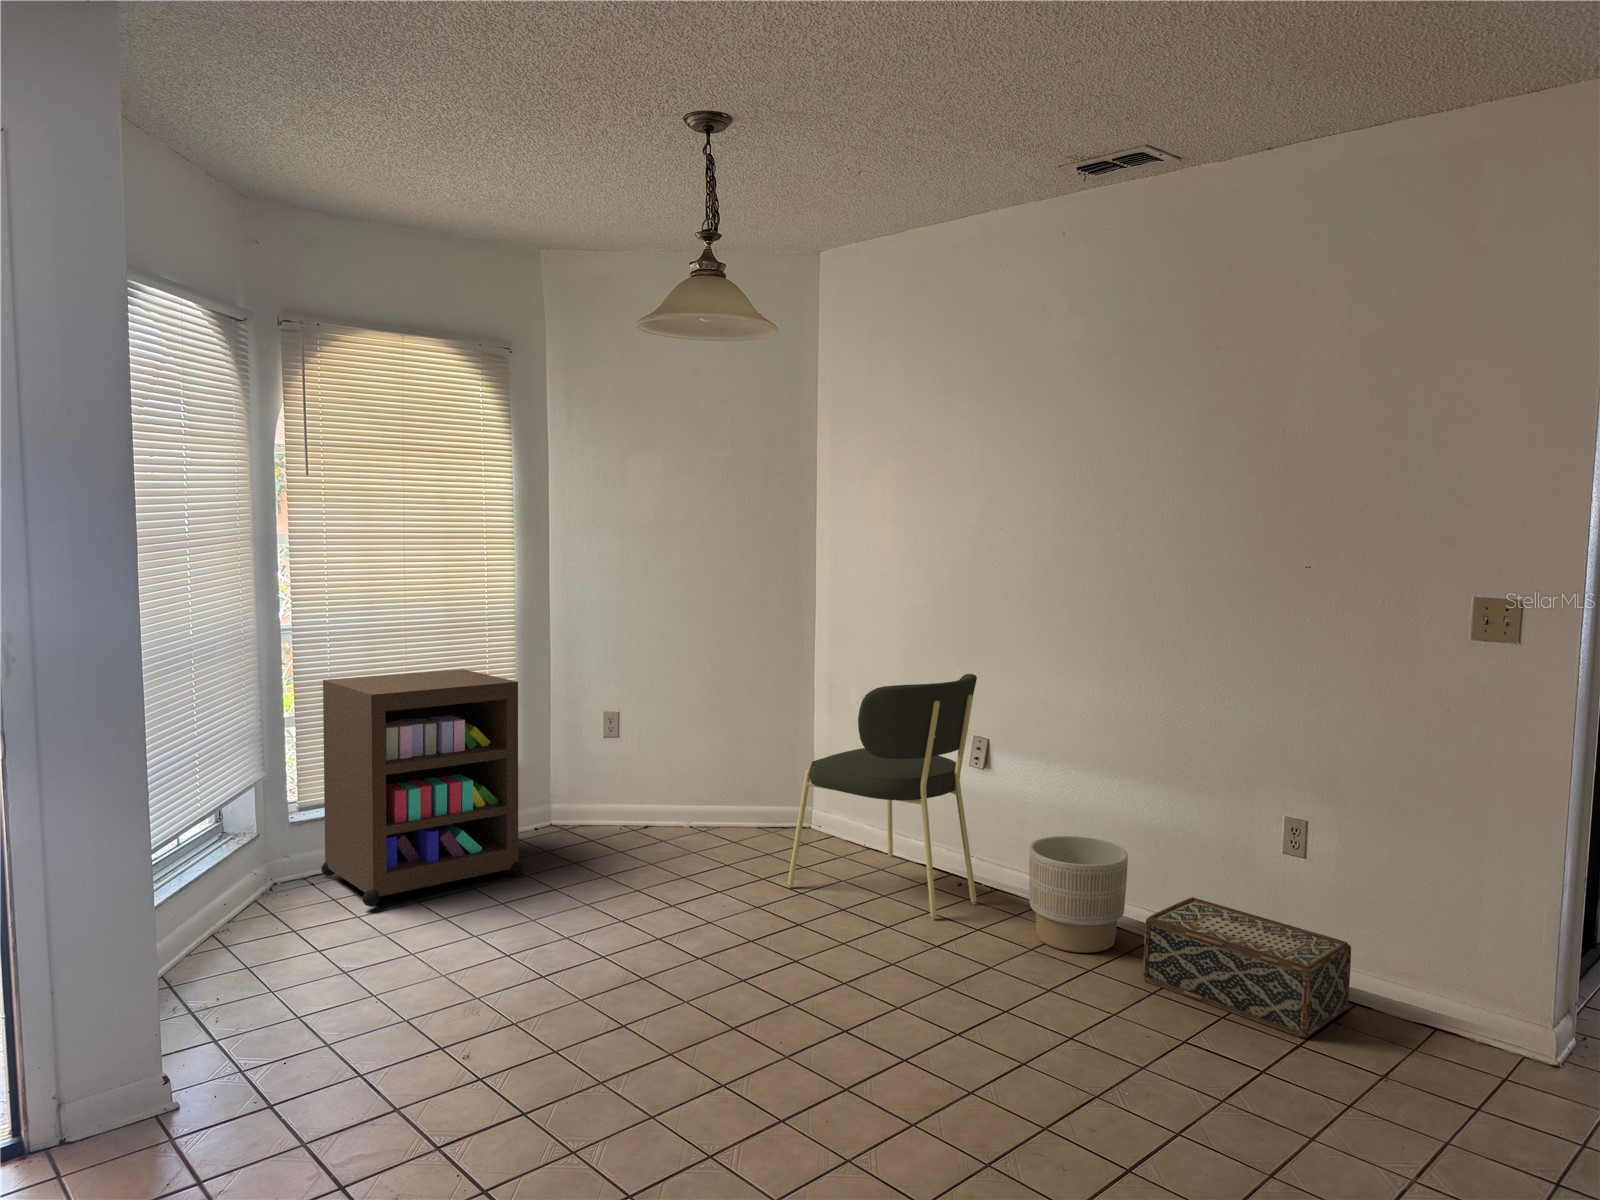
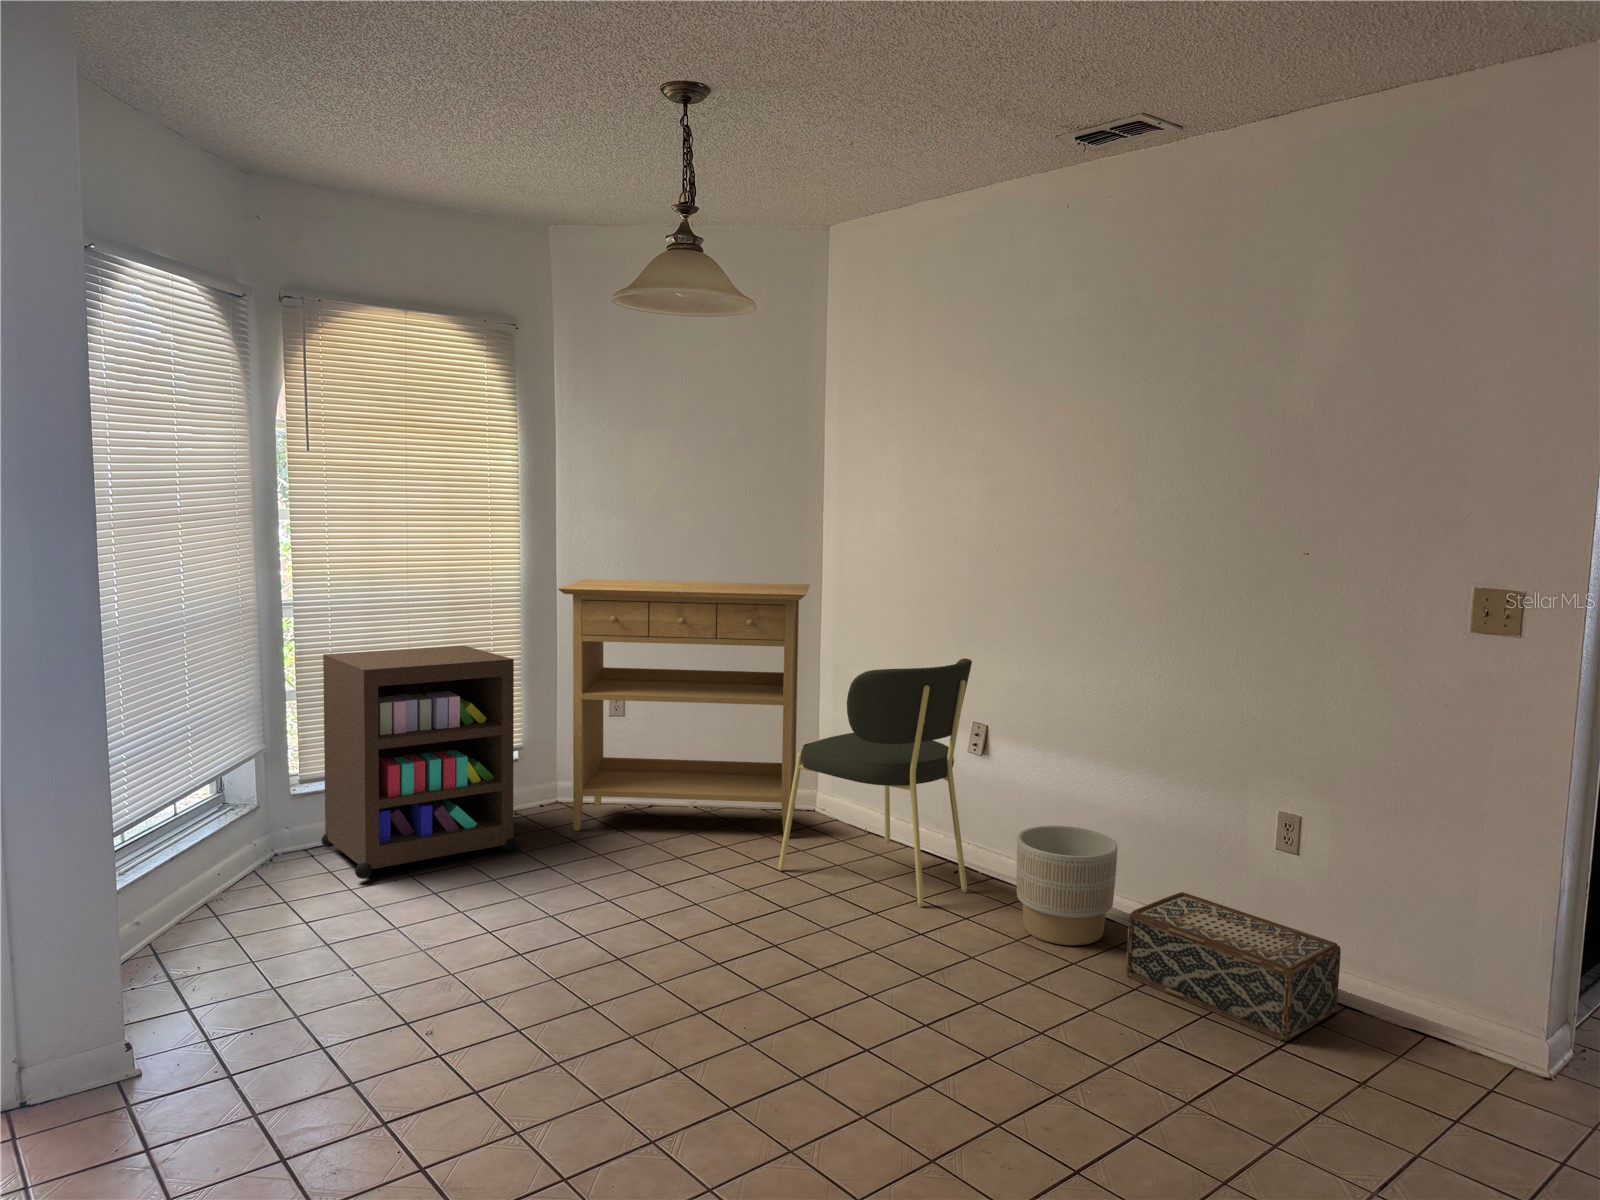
console table: none [560,601,808,856] -> present [558,579,810,833]

